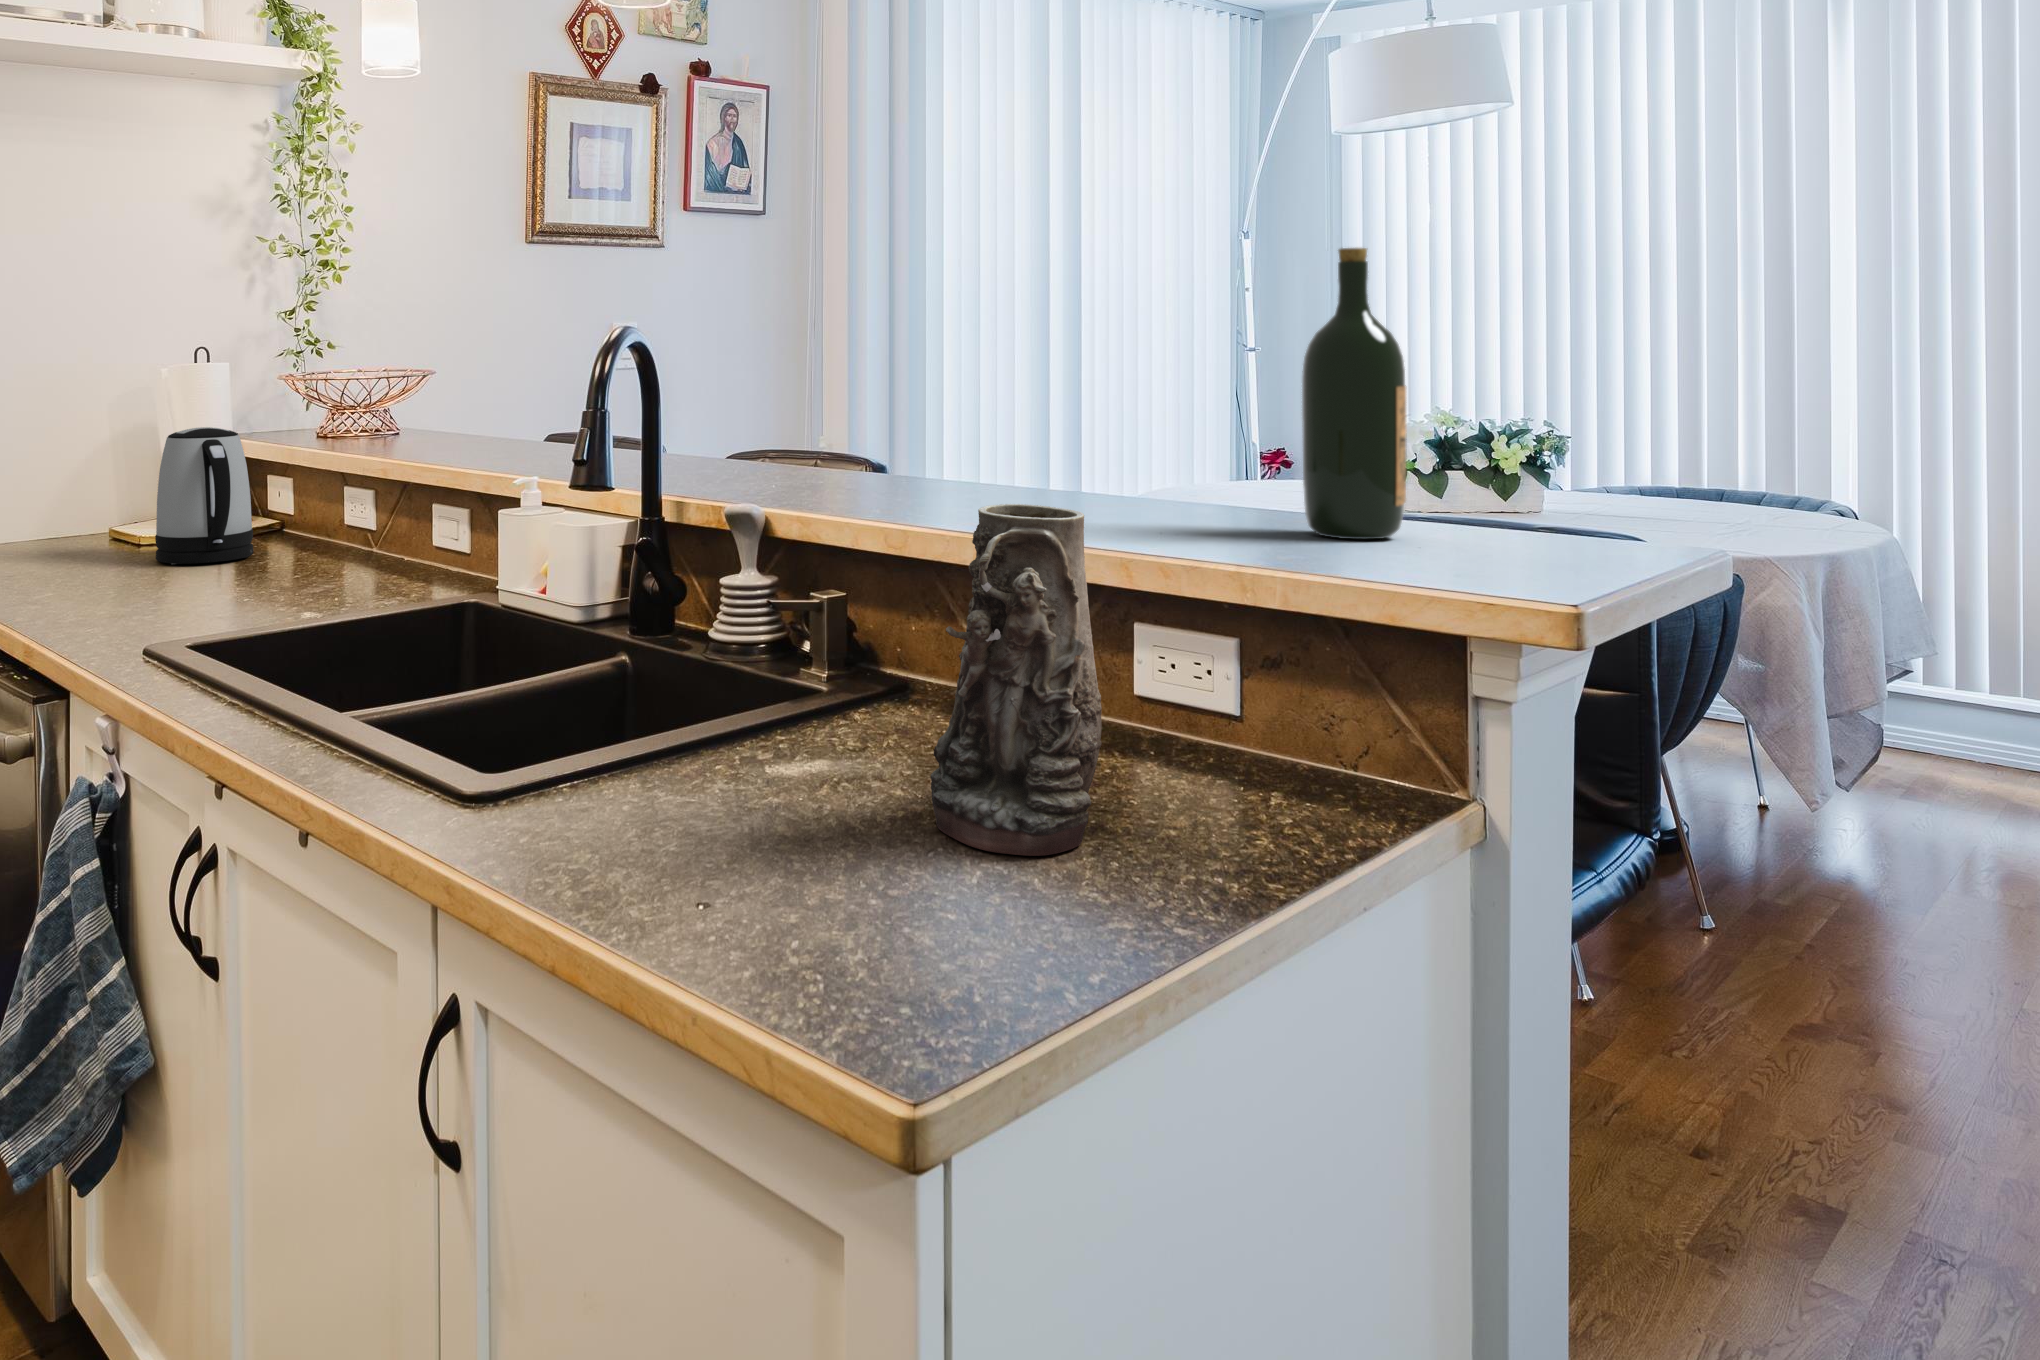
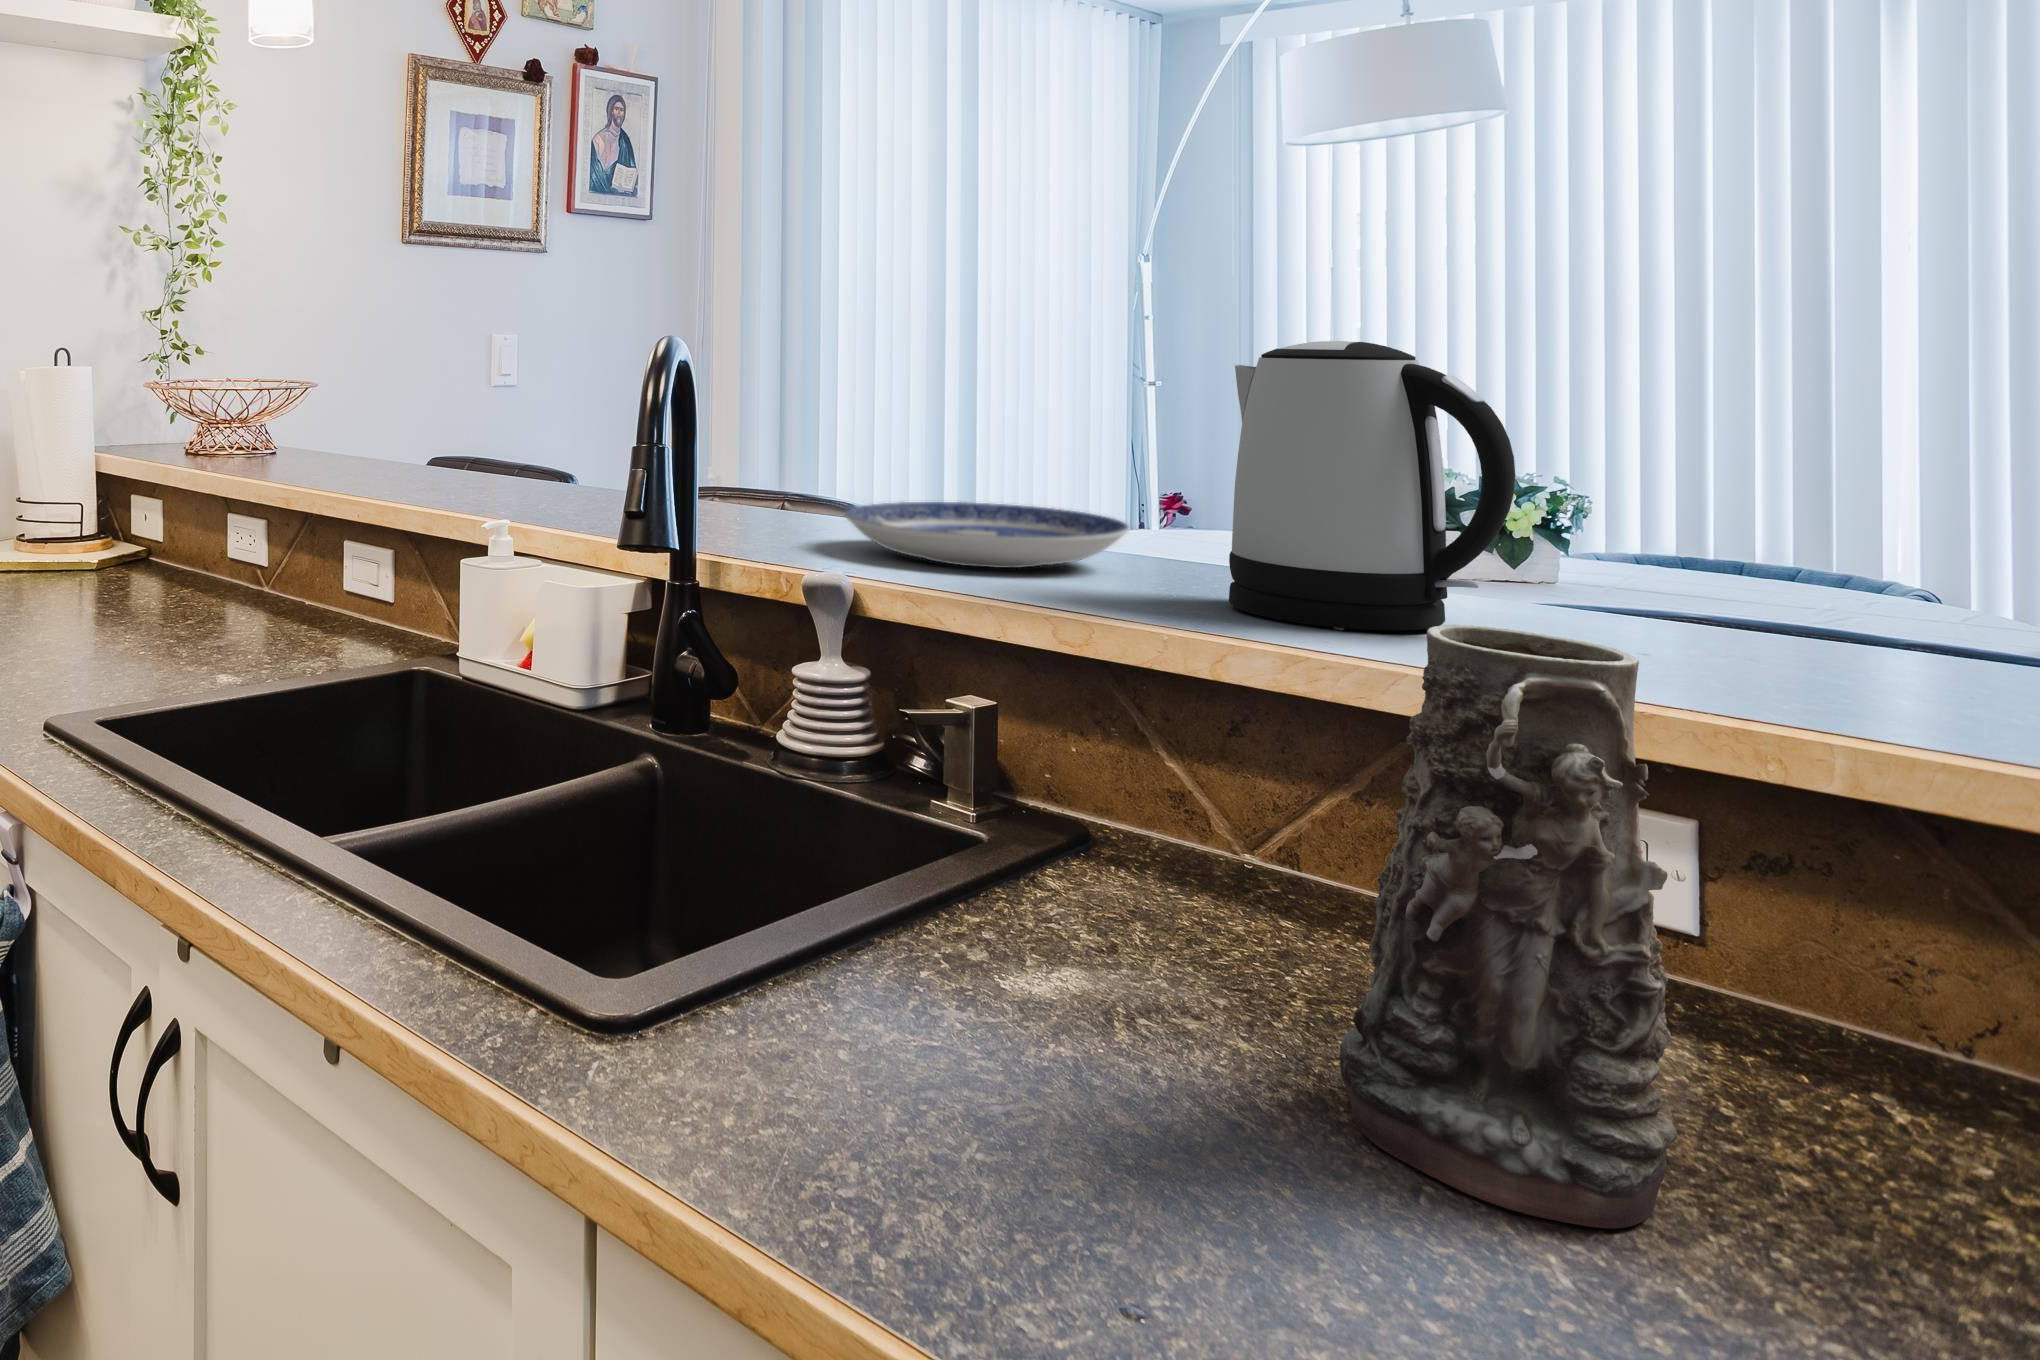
wine bottle: present [1302,248,1406,539] -> none [1658,245,1843,662]
kettle: present [155,427,253,564] -> present [1229,341,1515,630]
plate: none [796,455,1007,501] -> present [845,502,1129,568]

